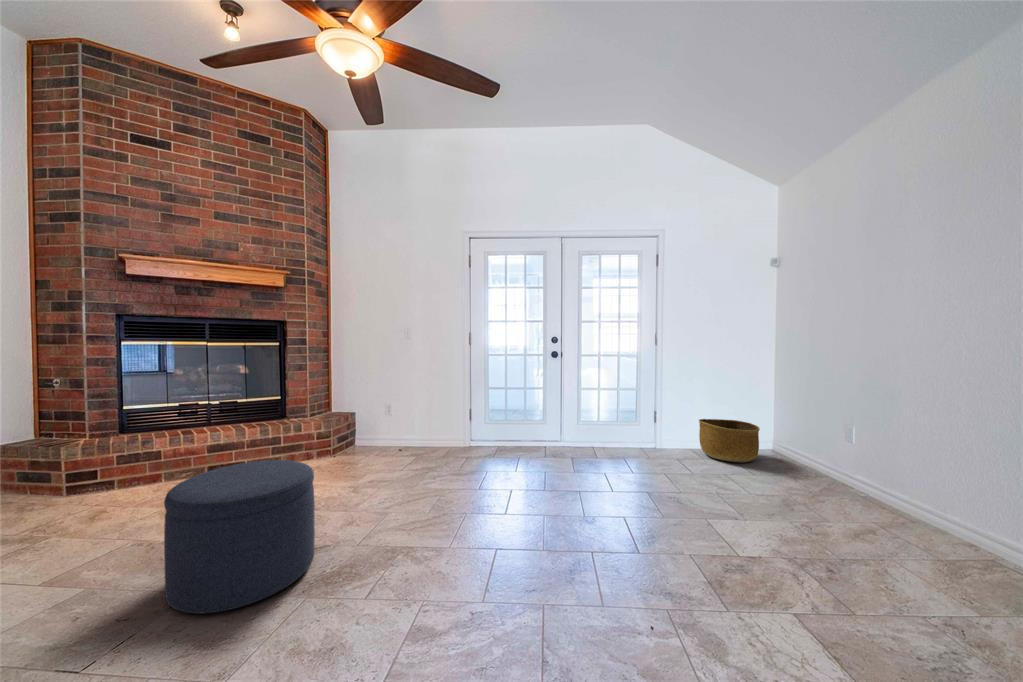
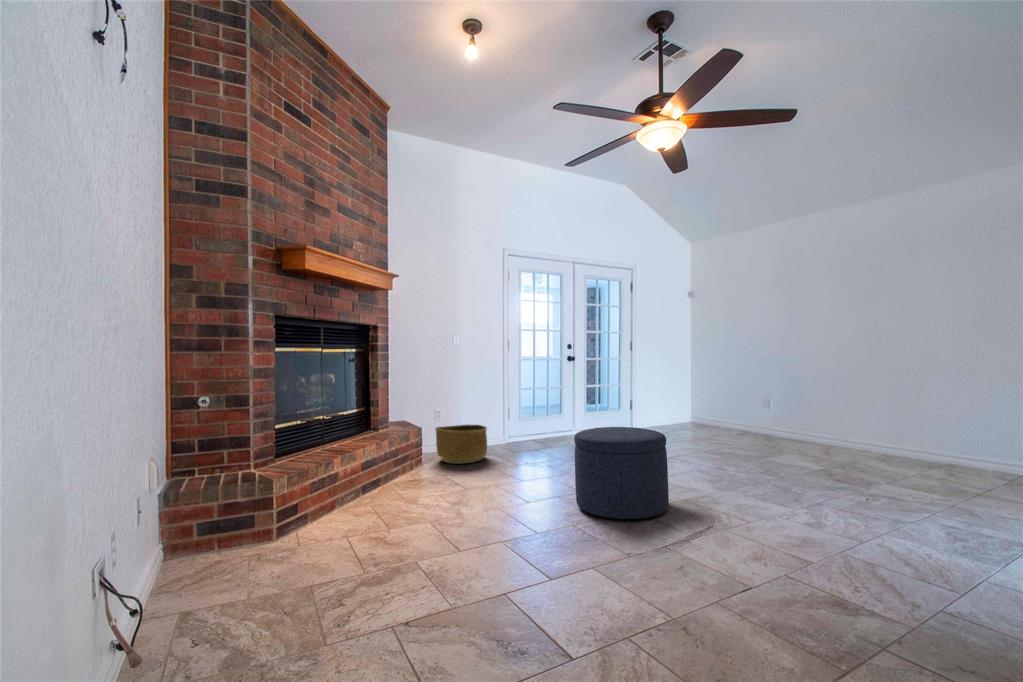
basket: present [699,419,760,463] -> present [435,425,487,464]

